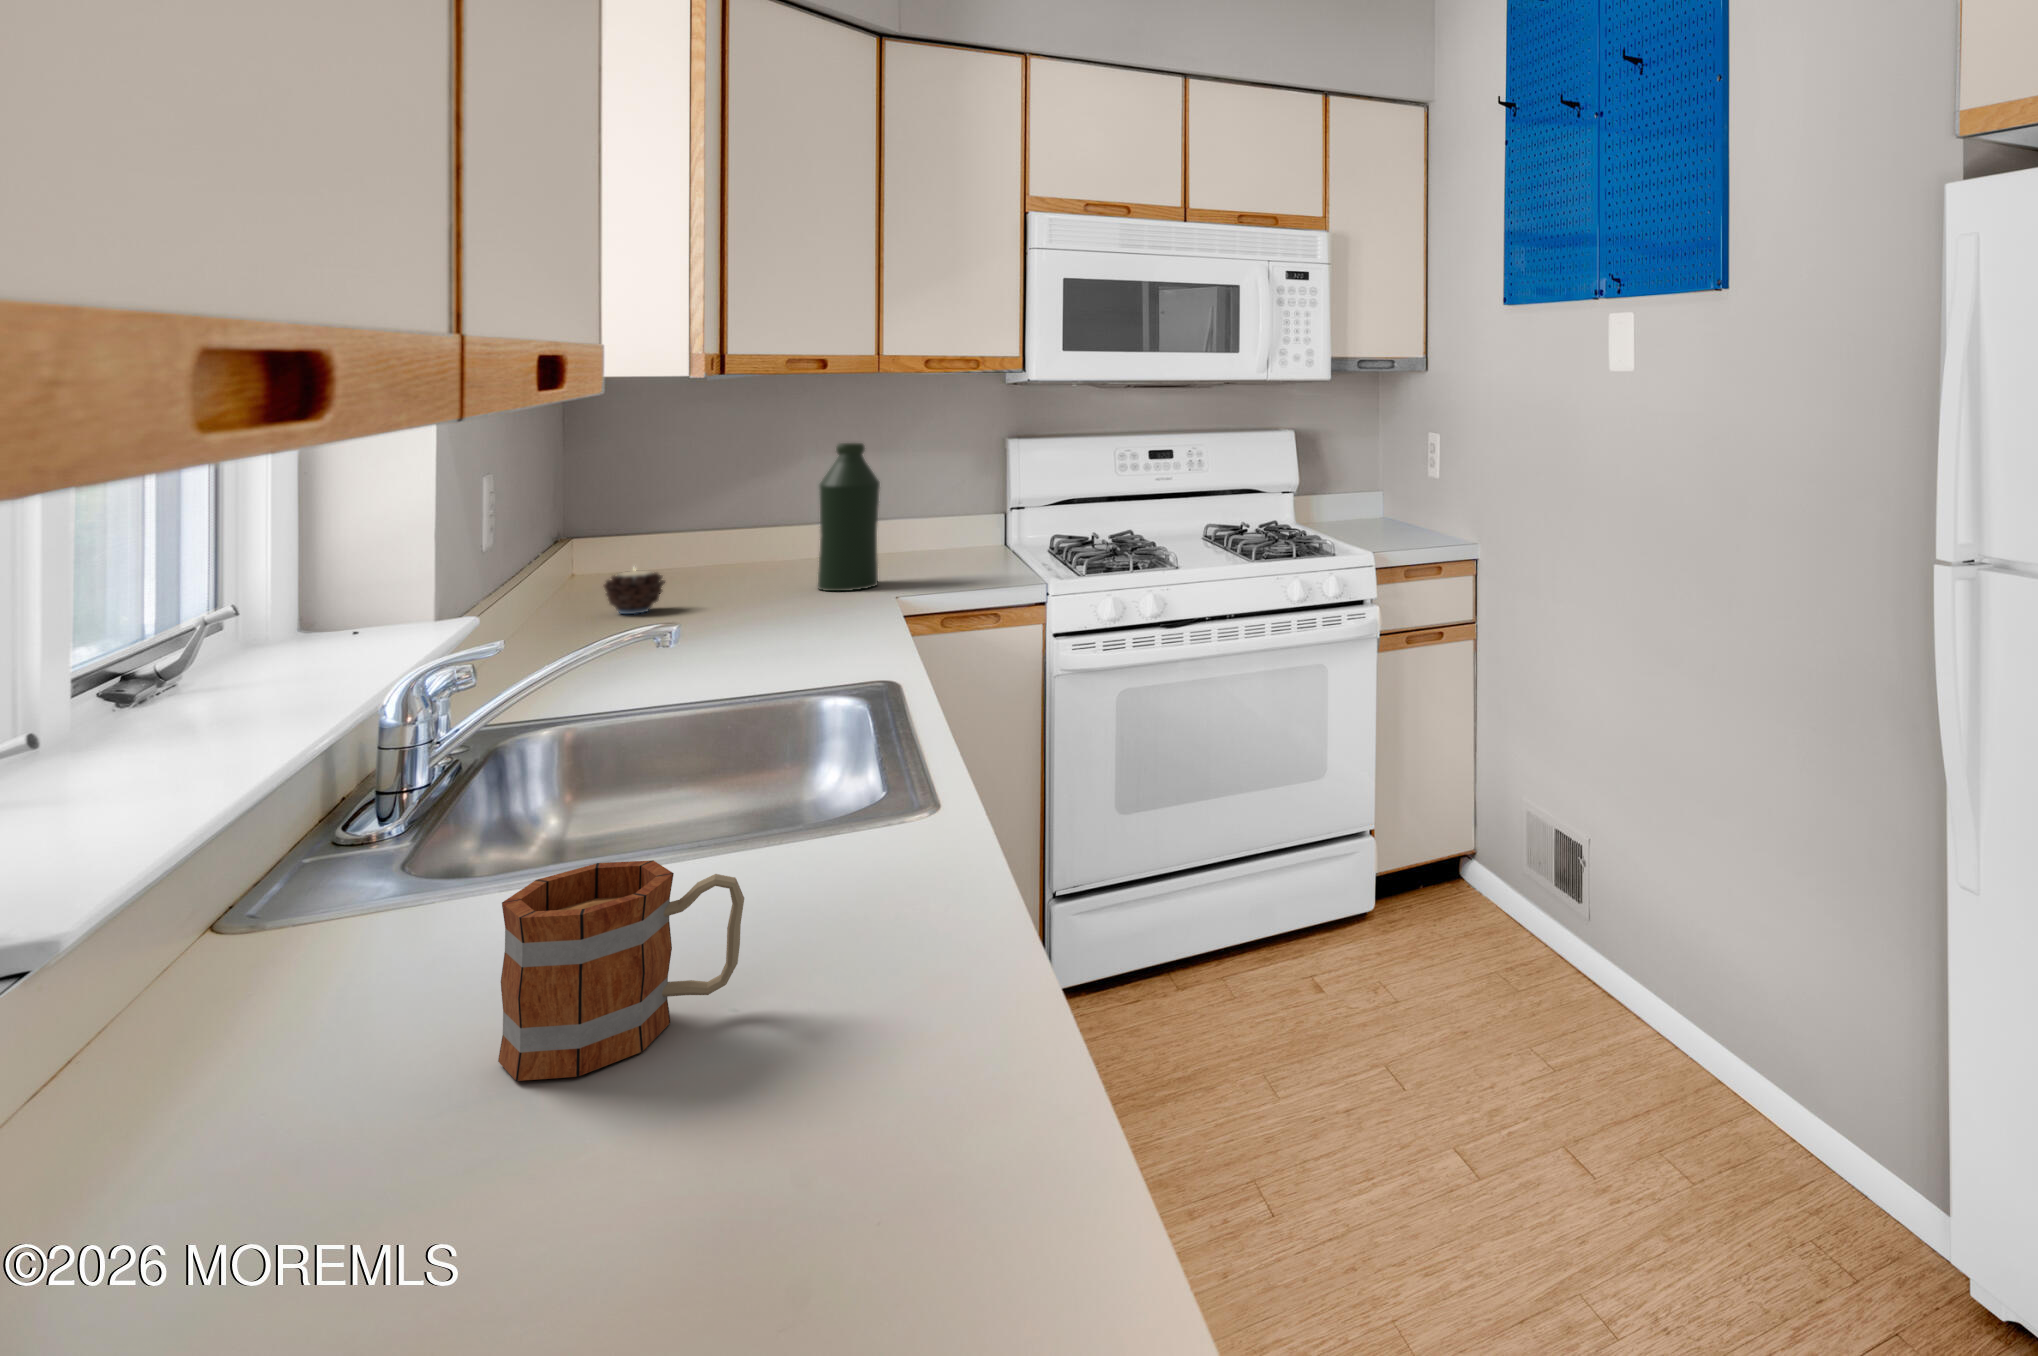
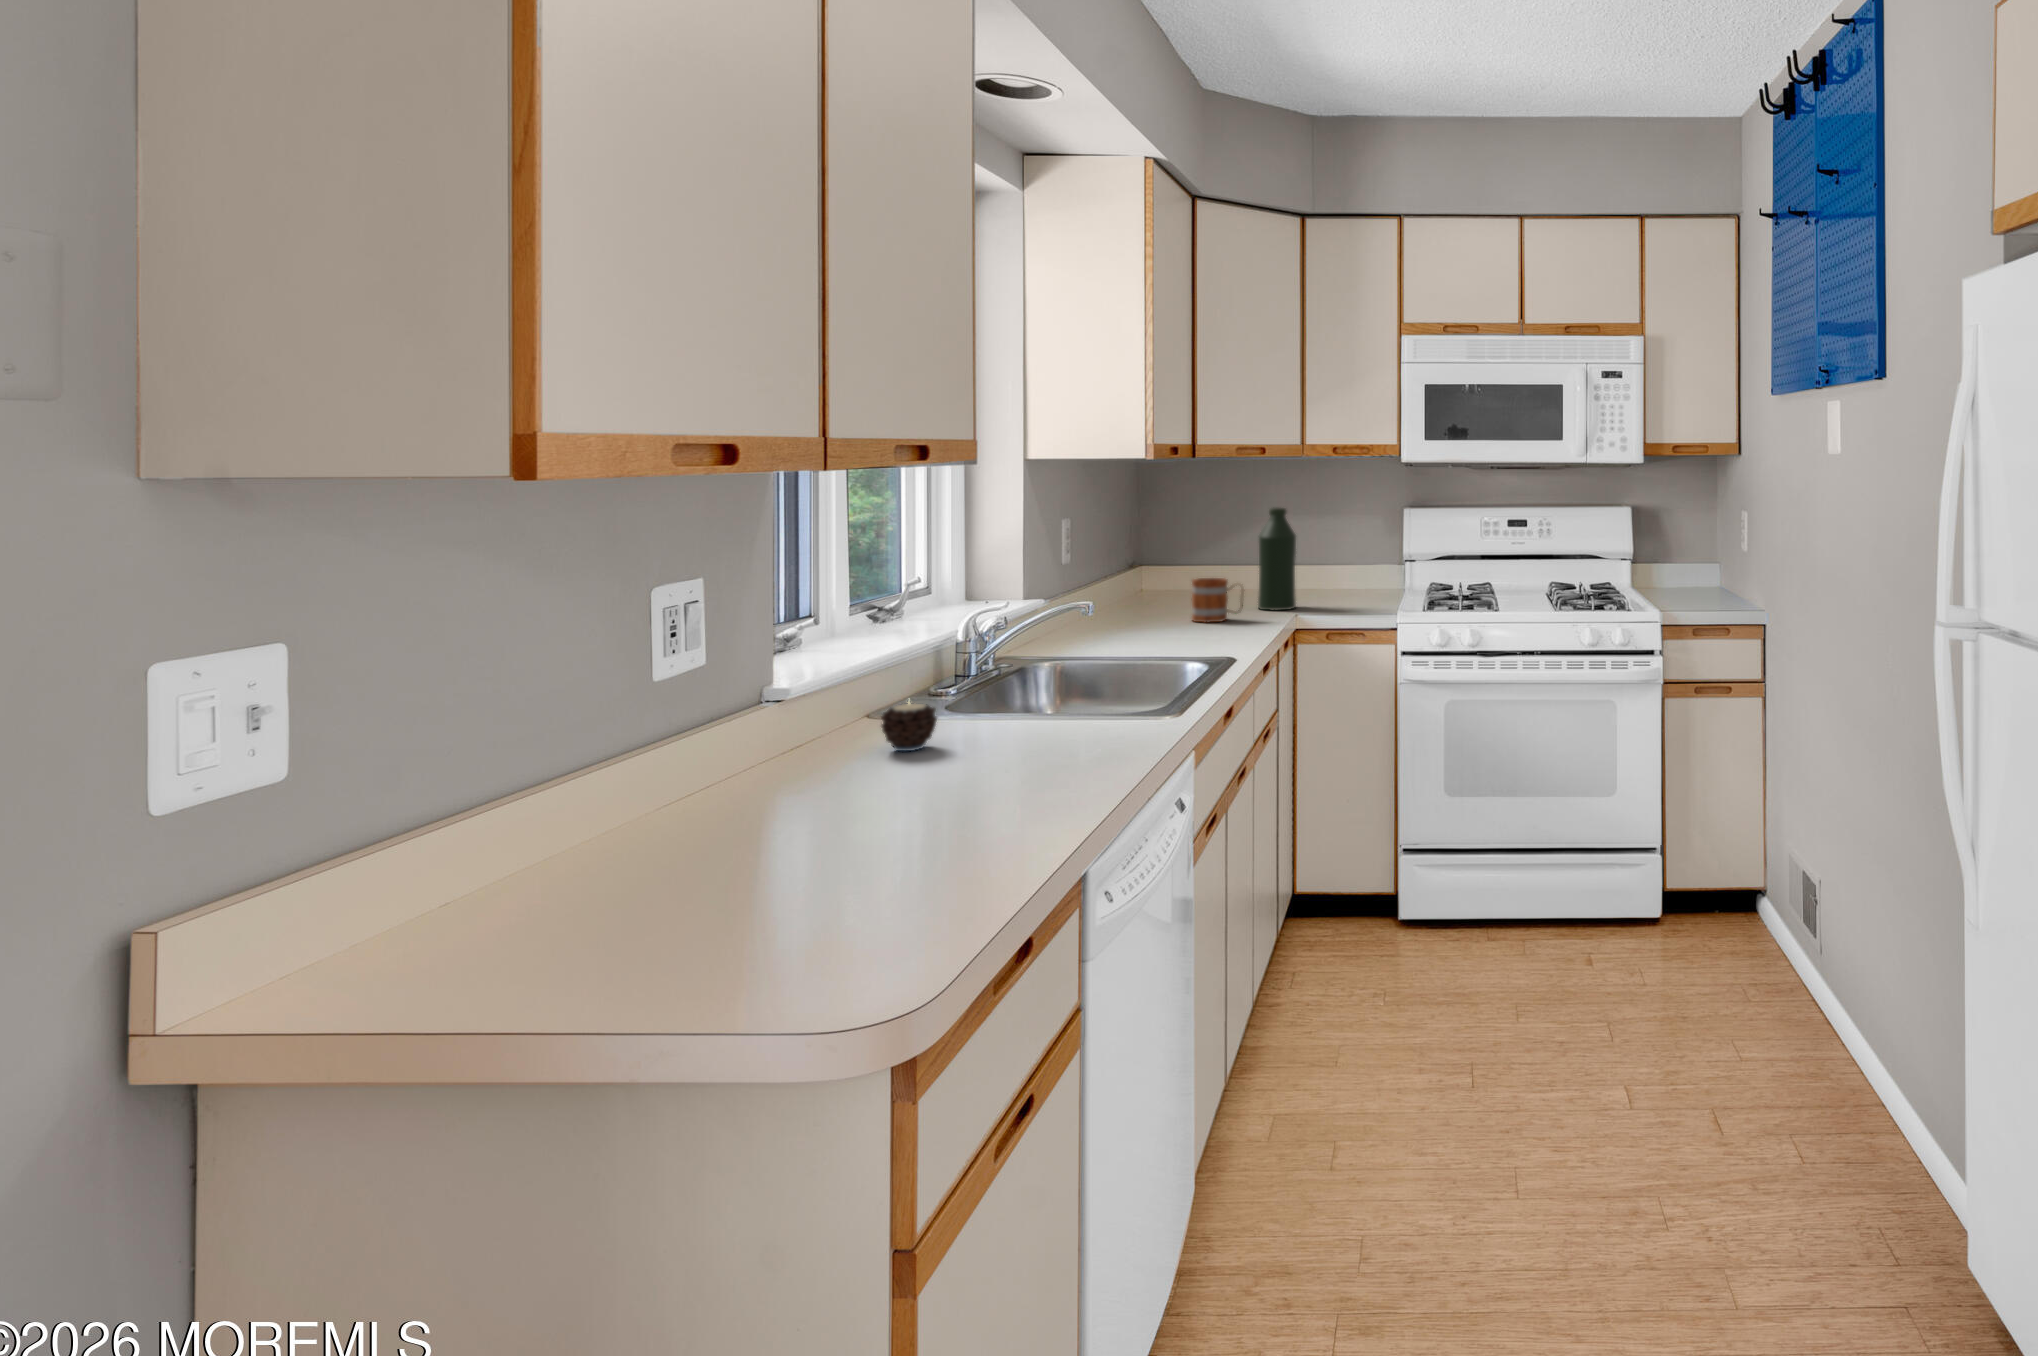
candle: present [604,570,665,614] -> present [881,703,937,751]
mug: present [498,860,744,1081] -> present [1192,578,1244,623]

